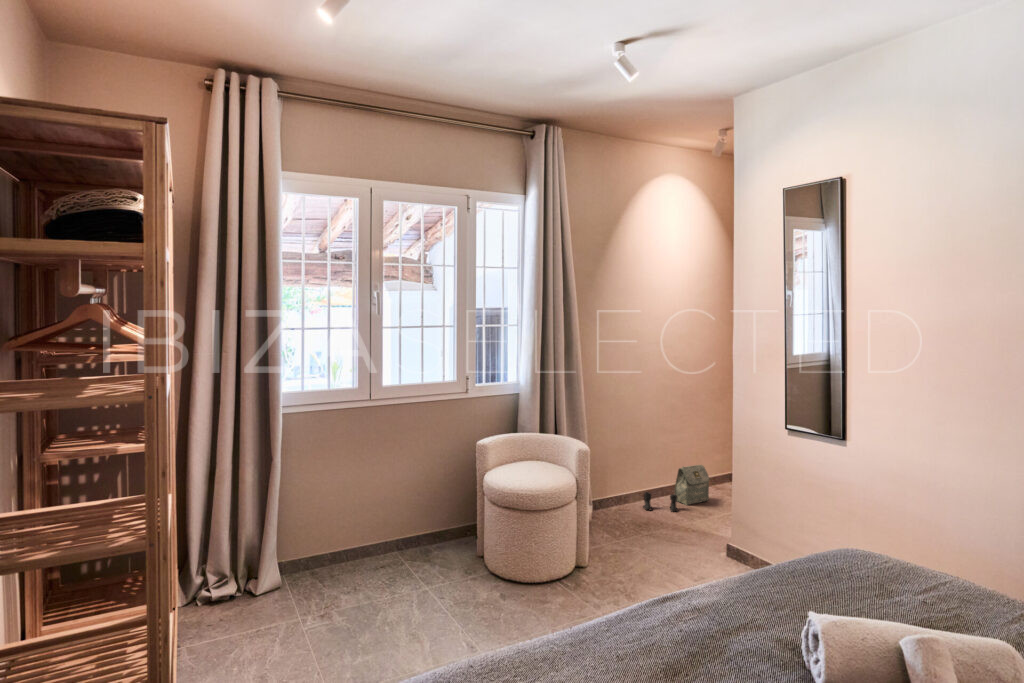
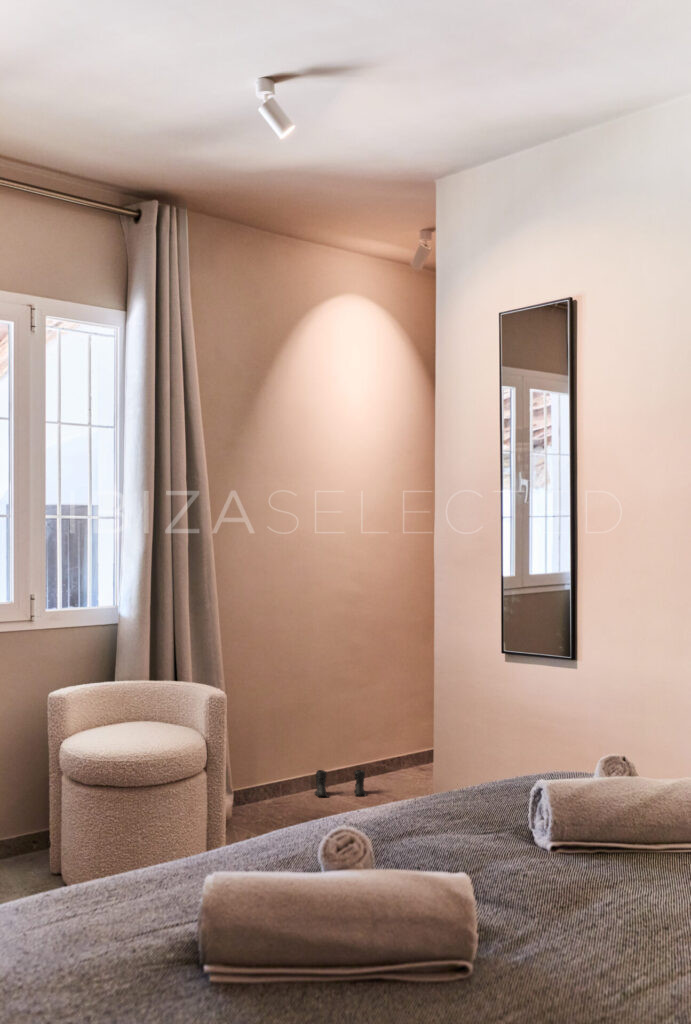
bag: present [675,465,710,505] -> none [362,724,412,787]

